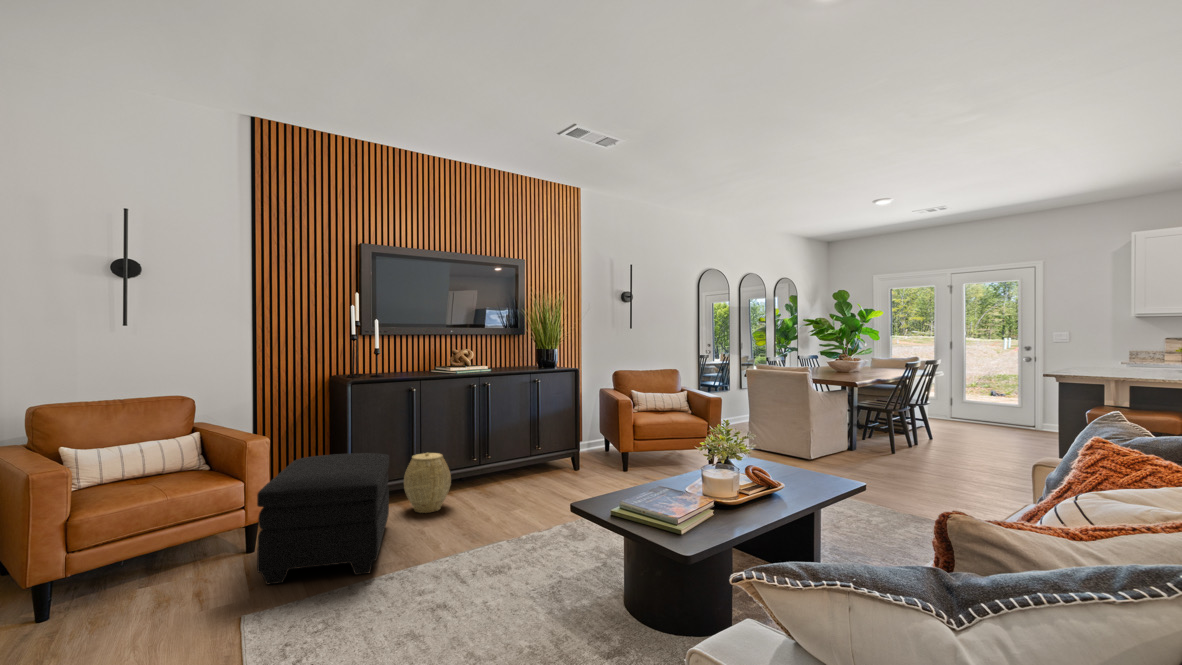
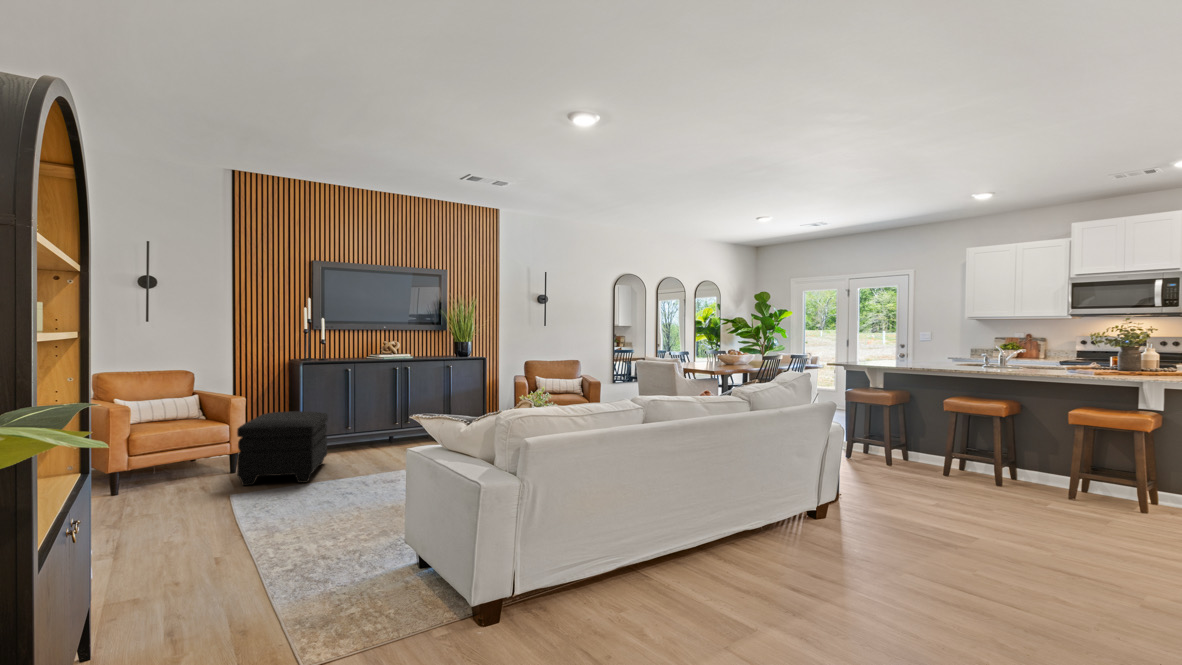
woven basket: present [404,453,451,513] -> none [340,415,375,457]

